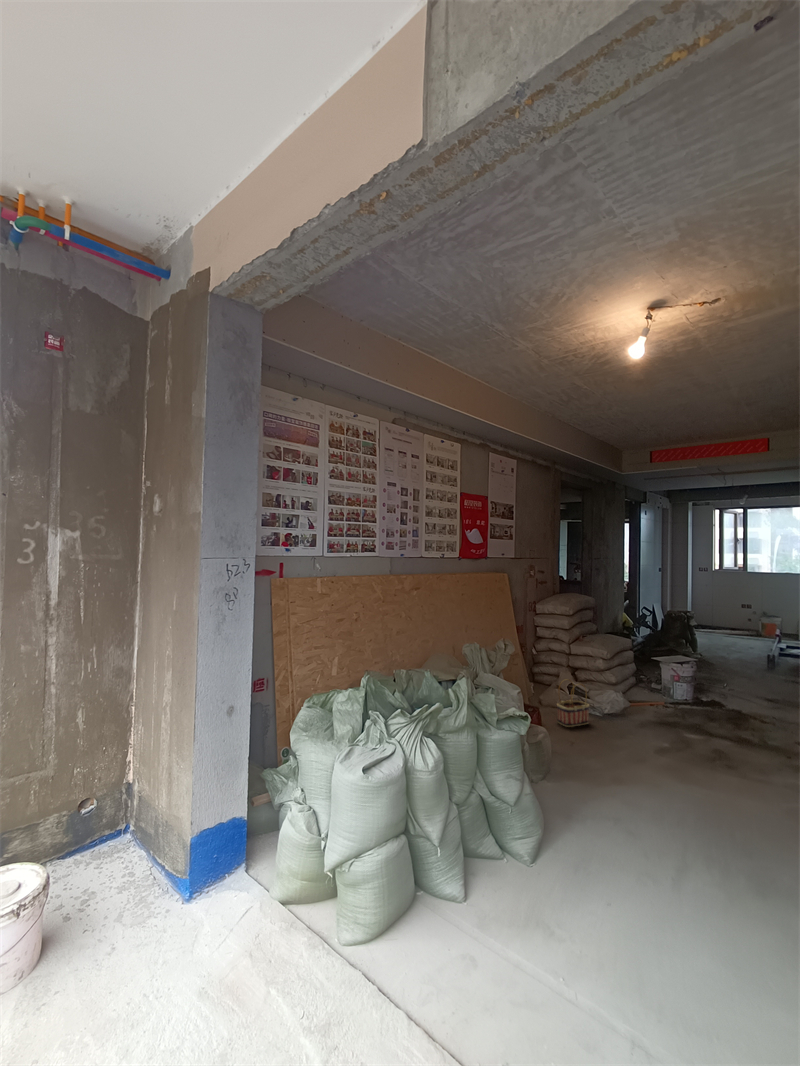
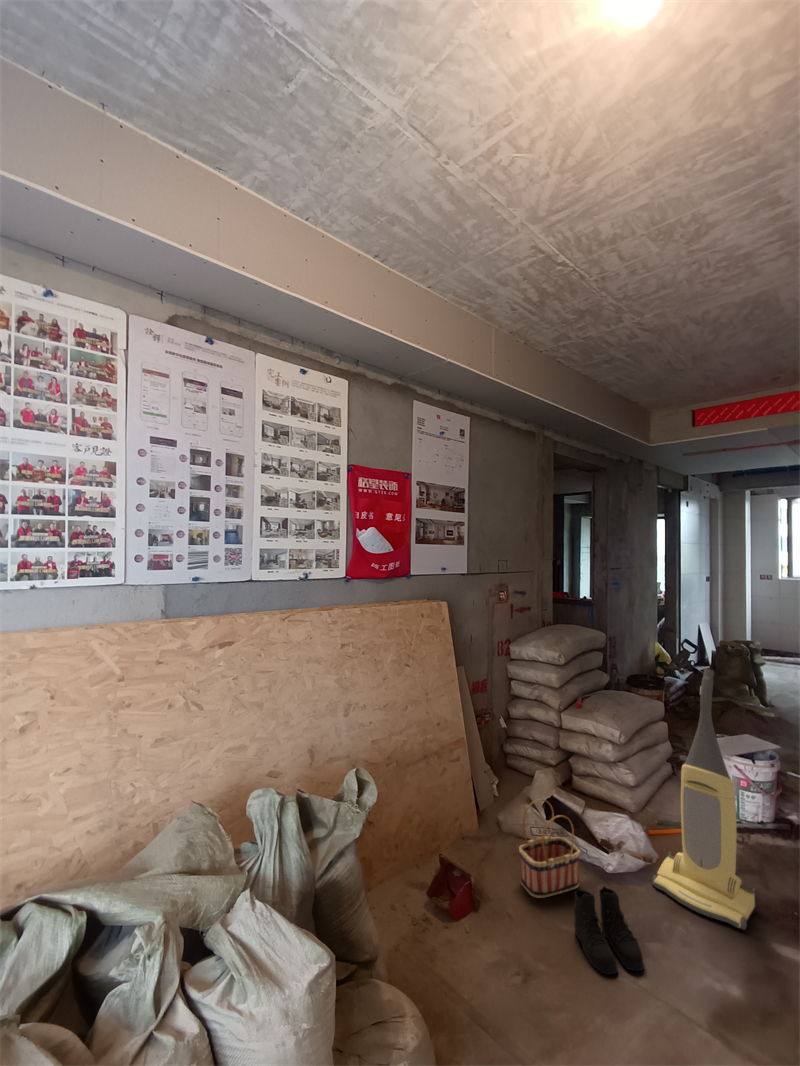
vacuum cleaner: none [627,606,681,735] -> present [652,669,755,930]
boots: none [590,714,625,746] -> present [574,886,644,974]

